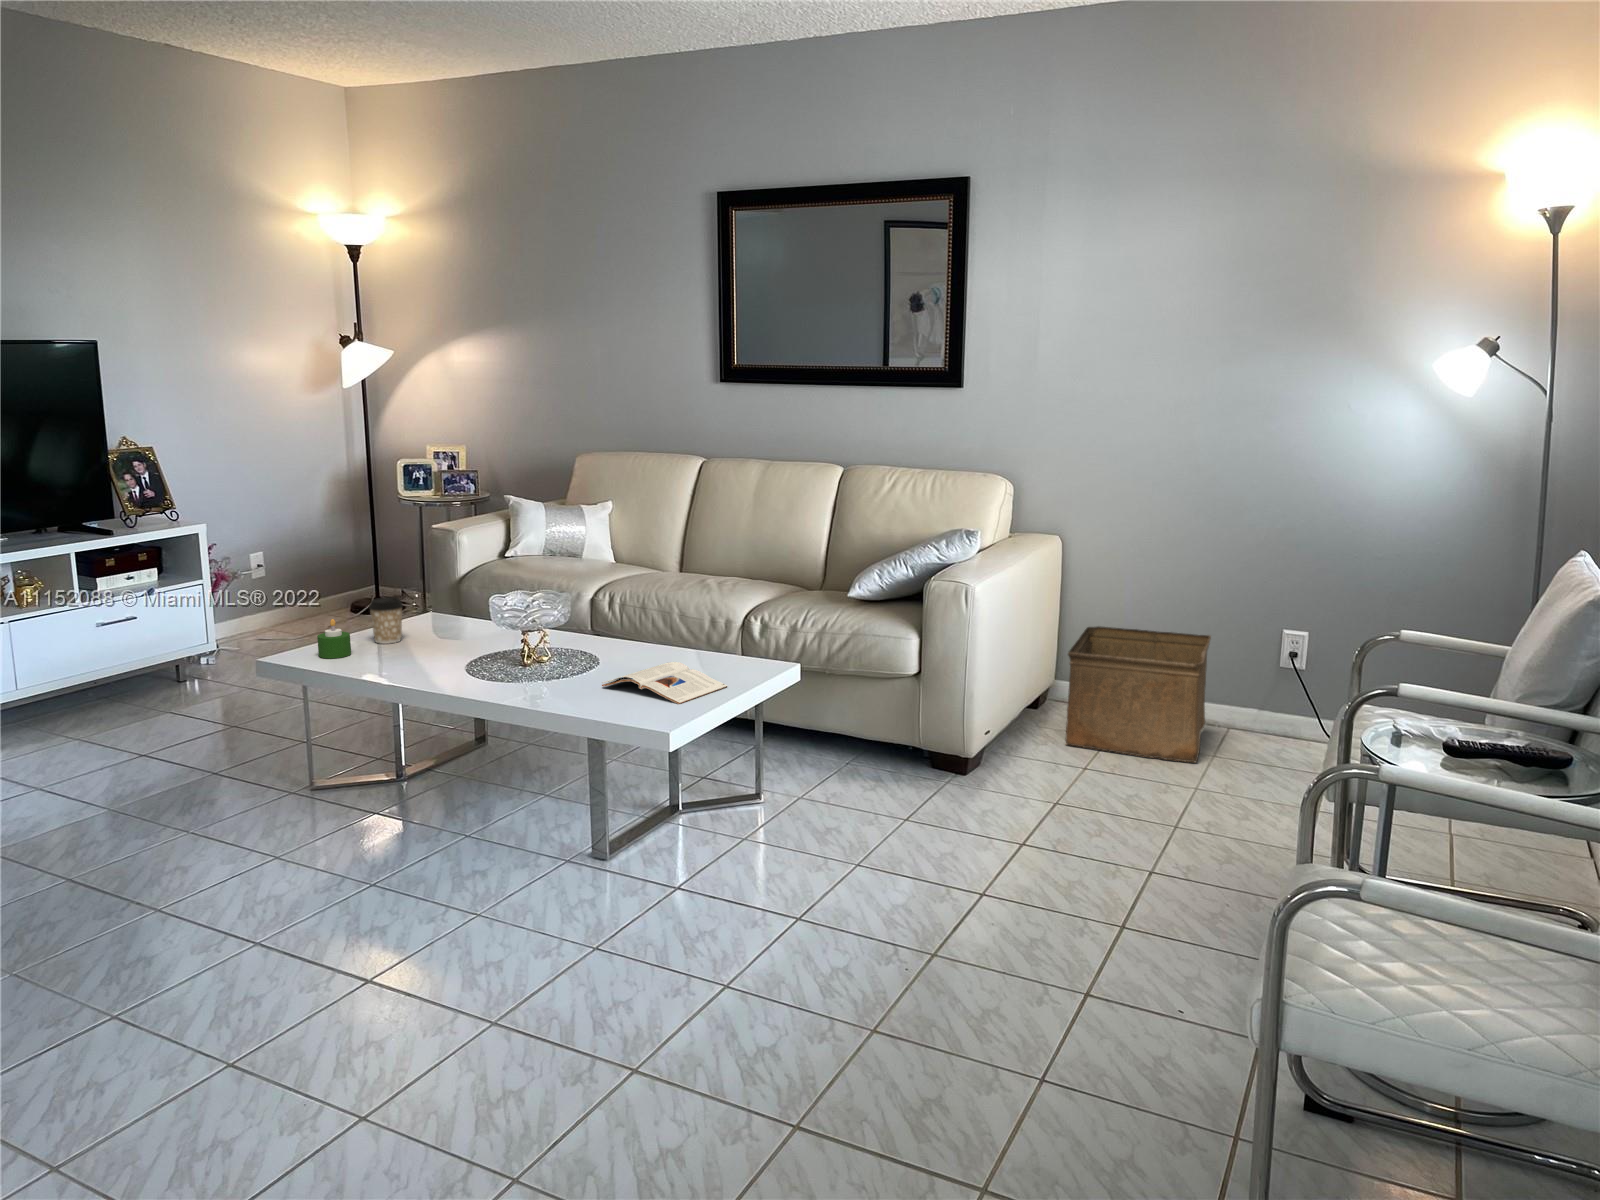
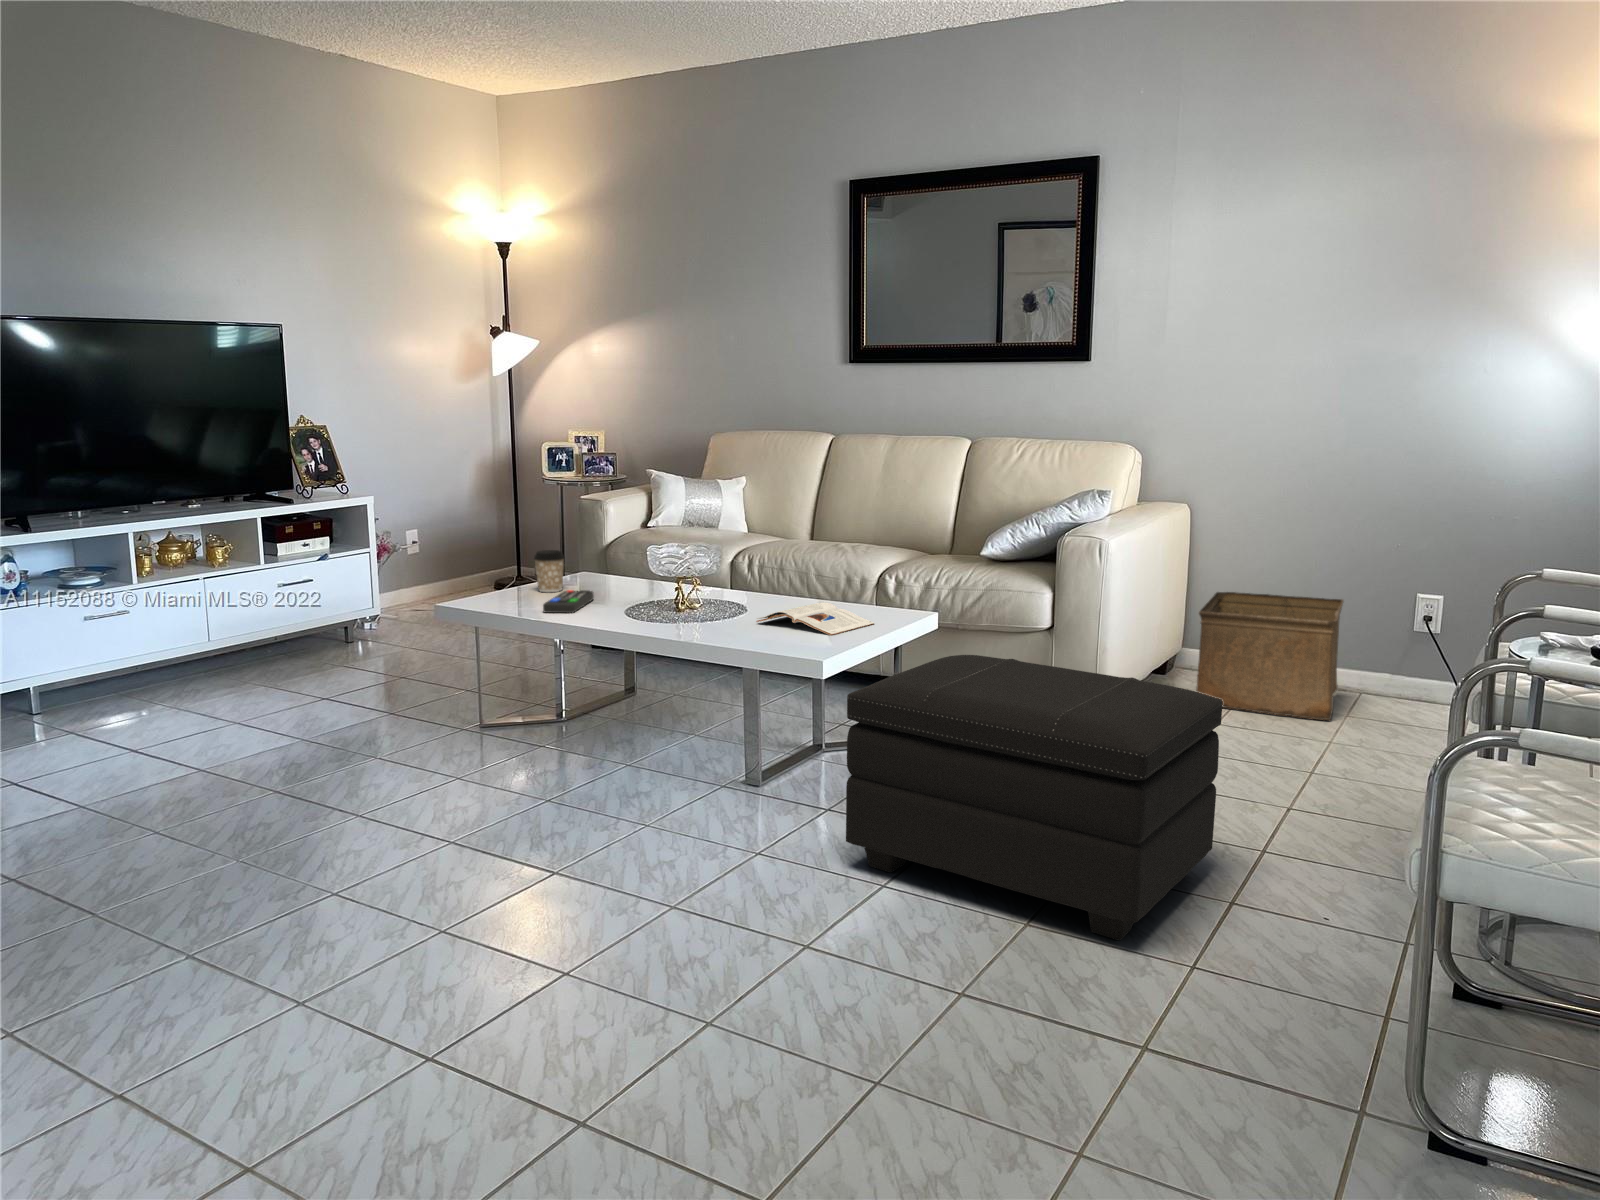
candle: present [317,619,351,658] -> none [490,566,519,602]
remote control: none [373,644,432,674] -> present [543,590,594,613]
footstool: none [687,726,1079,1051] -> present [846,655,1223,940]

